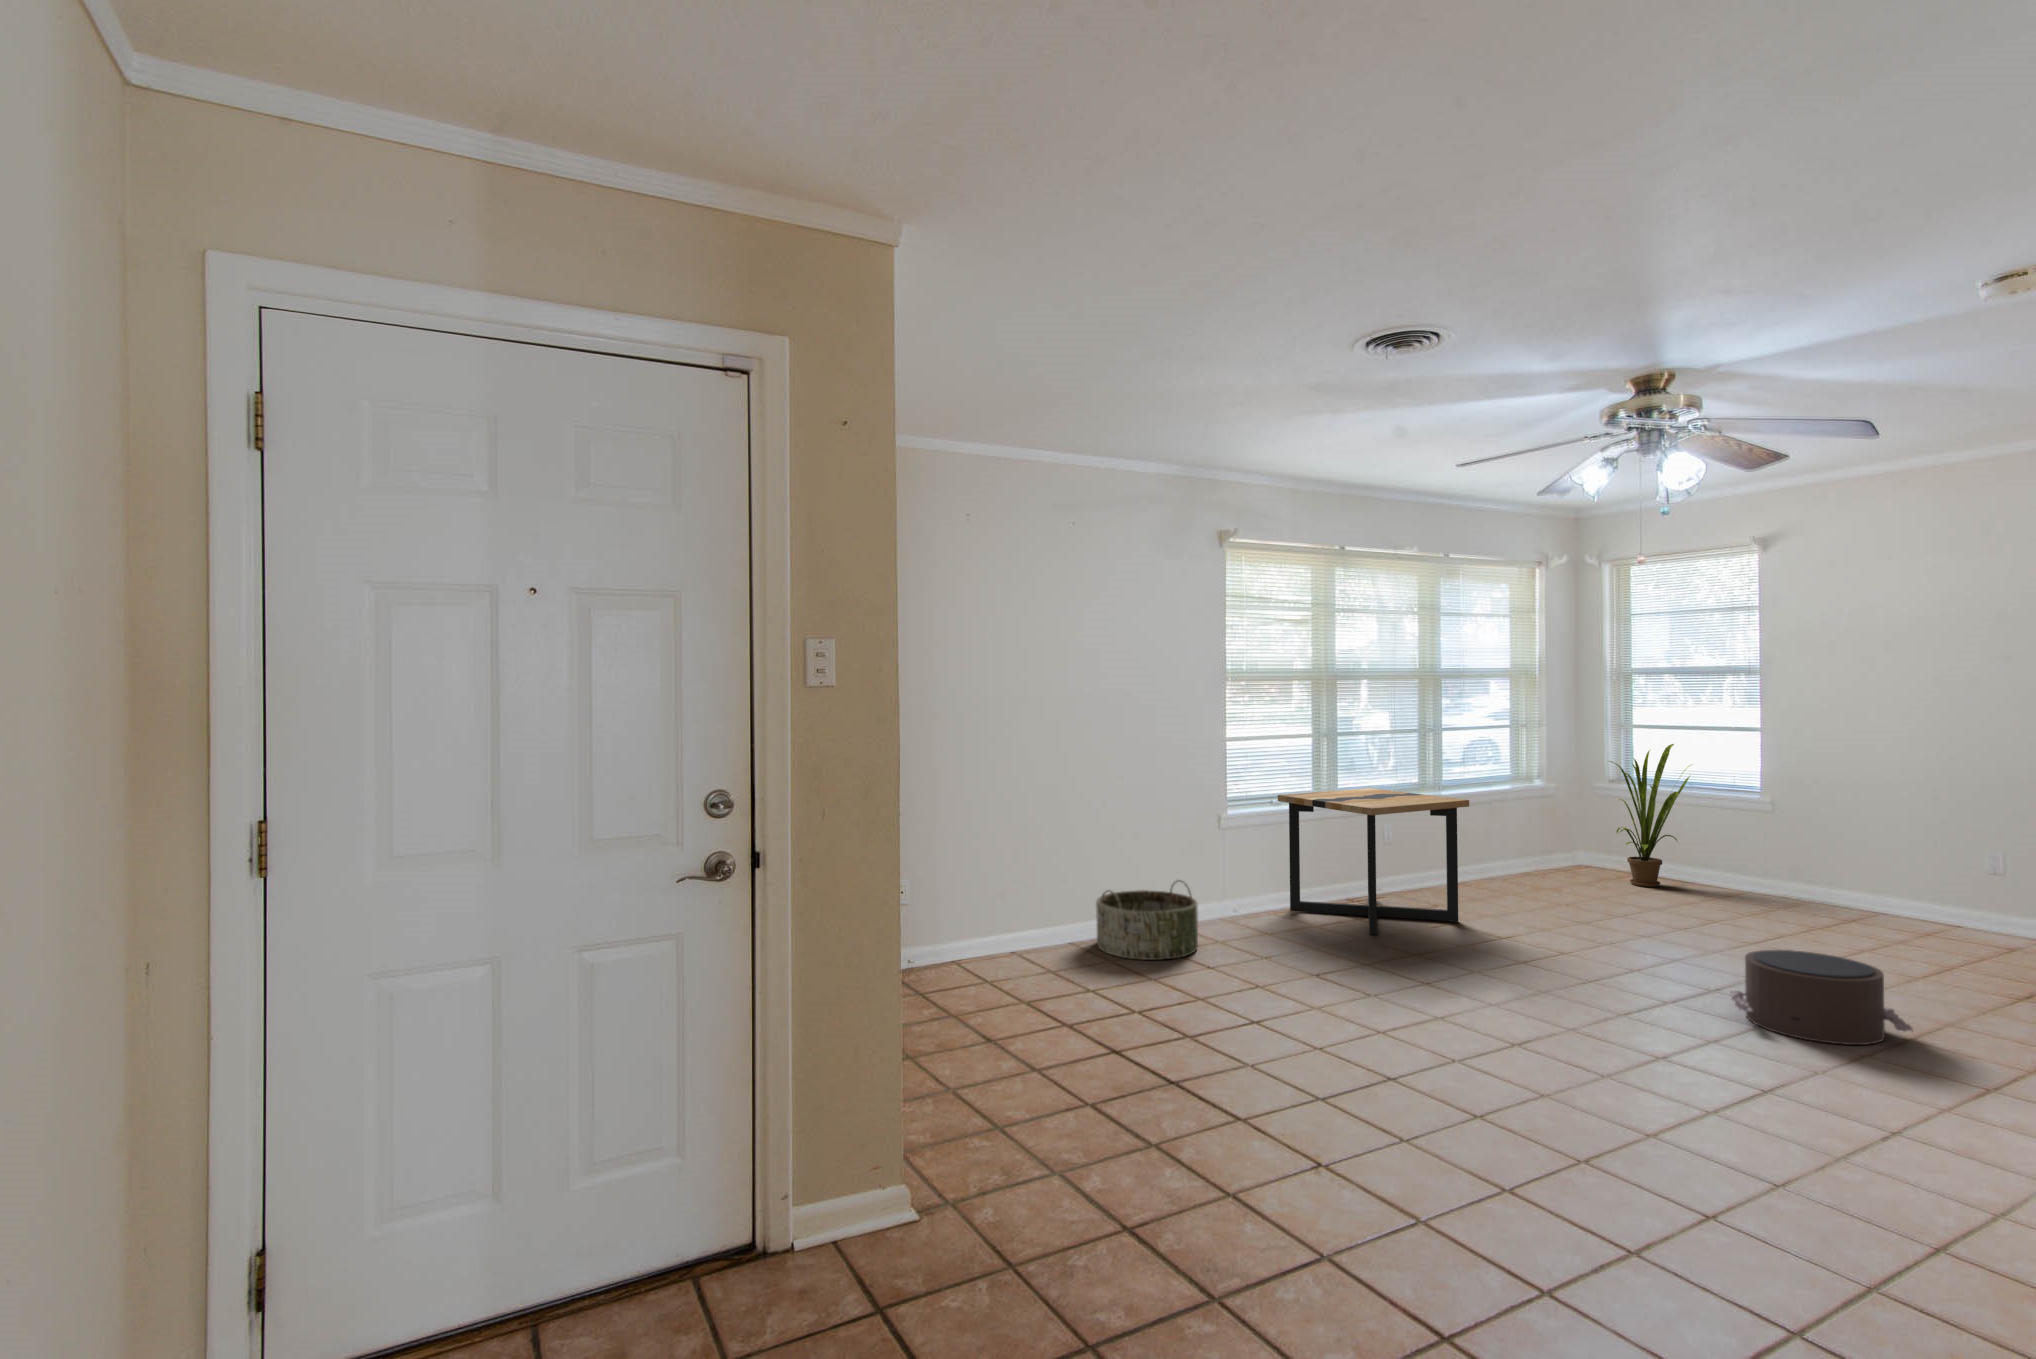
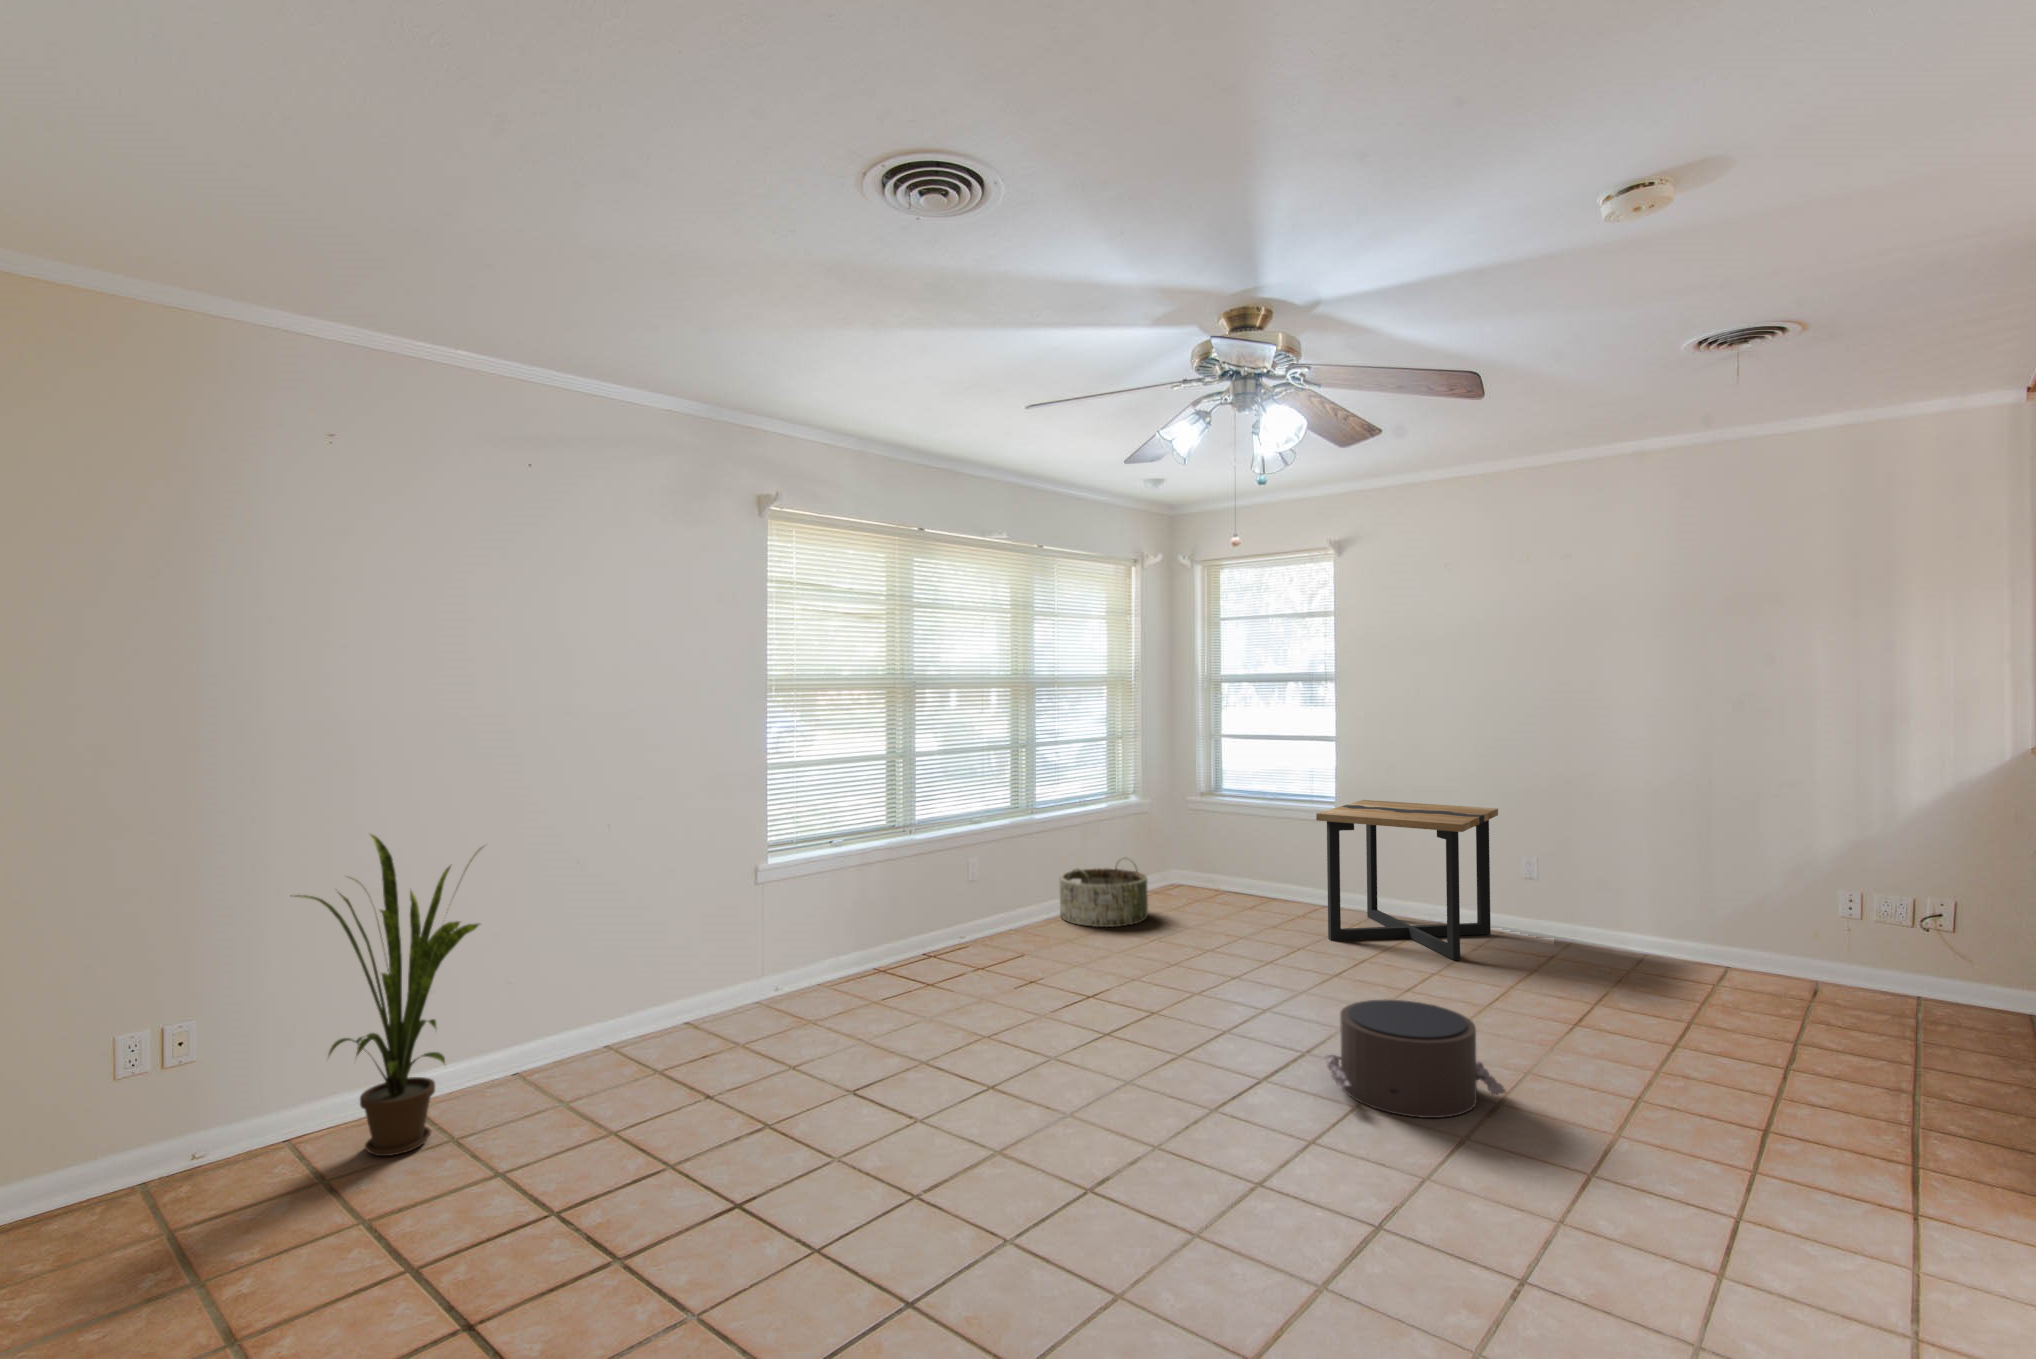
house plant: present [1610,744,1691,887] -> present [296,835,485,1156]
side table: present [1278,788,1469,935] -> present [1316,800,1498,960]
basket: present [1096,880,1198,960] -> present [1060,864,1148,927]

